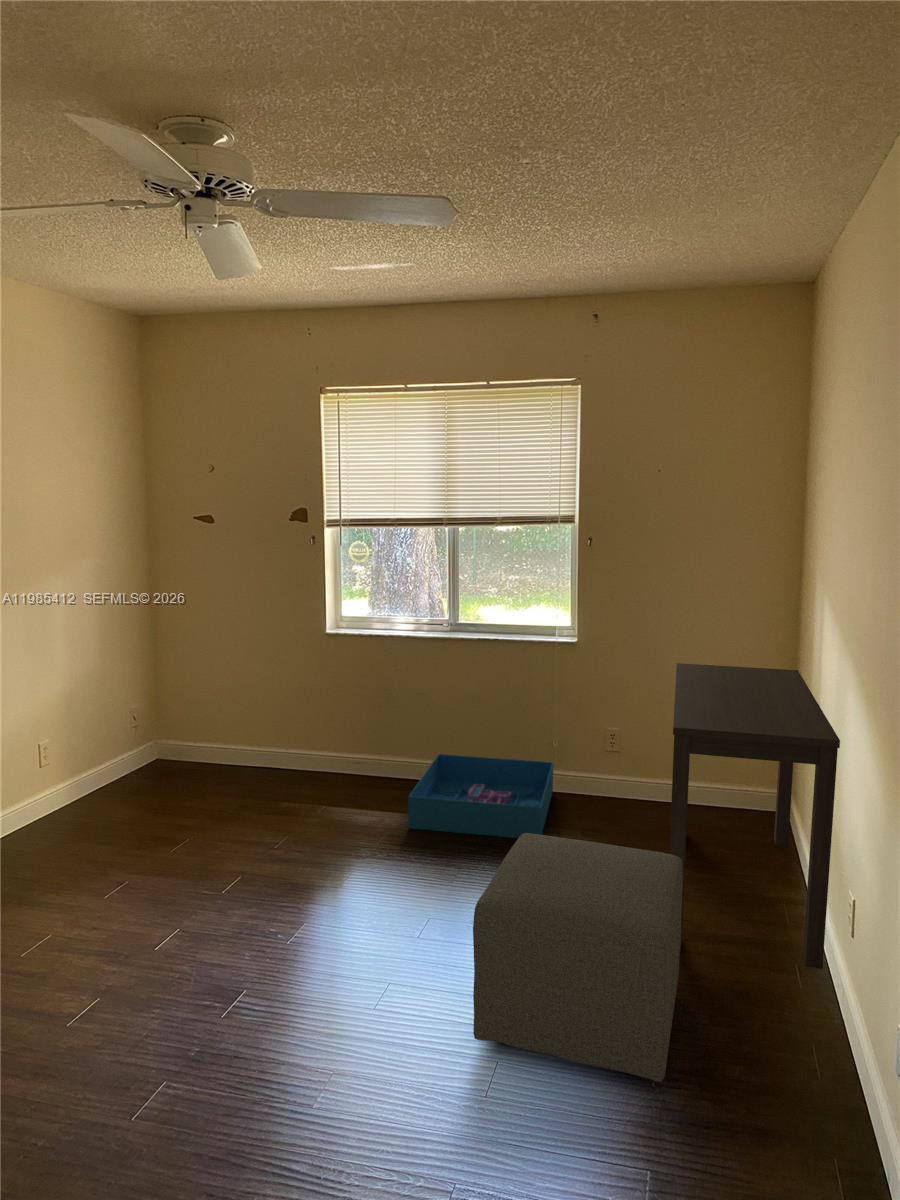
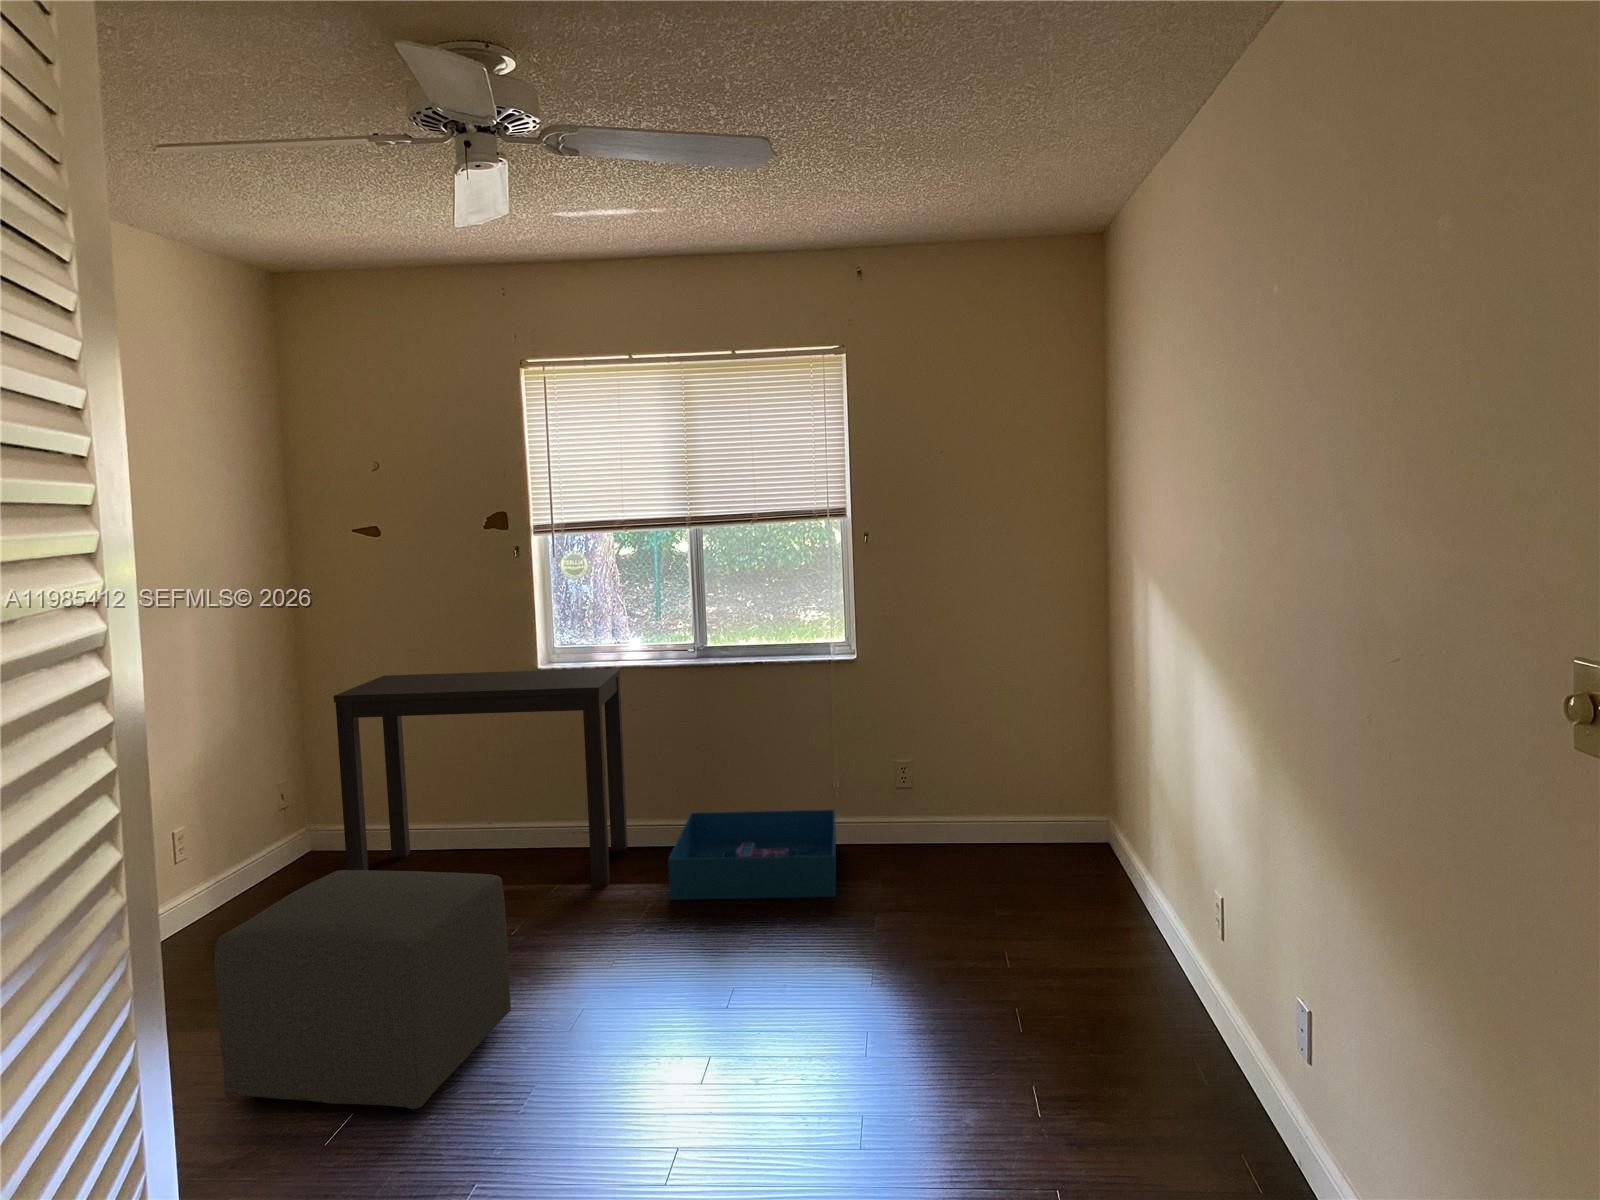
desk: present [669,663,840,969] -> present [334,668,628,886]
ottoman: present [473,833,683,1082] -> present [214,870,511,1111]

